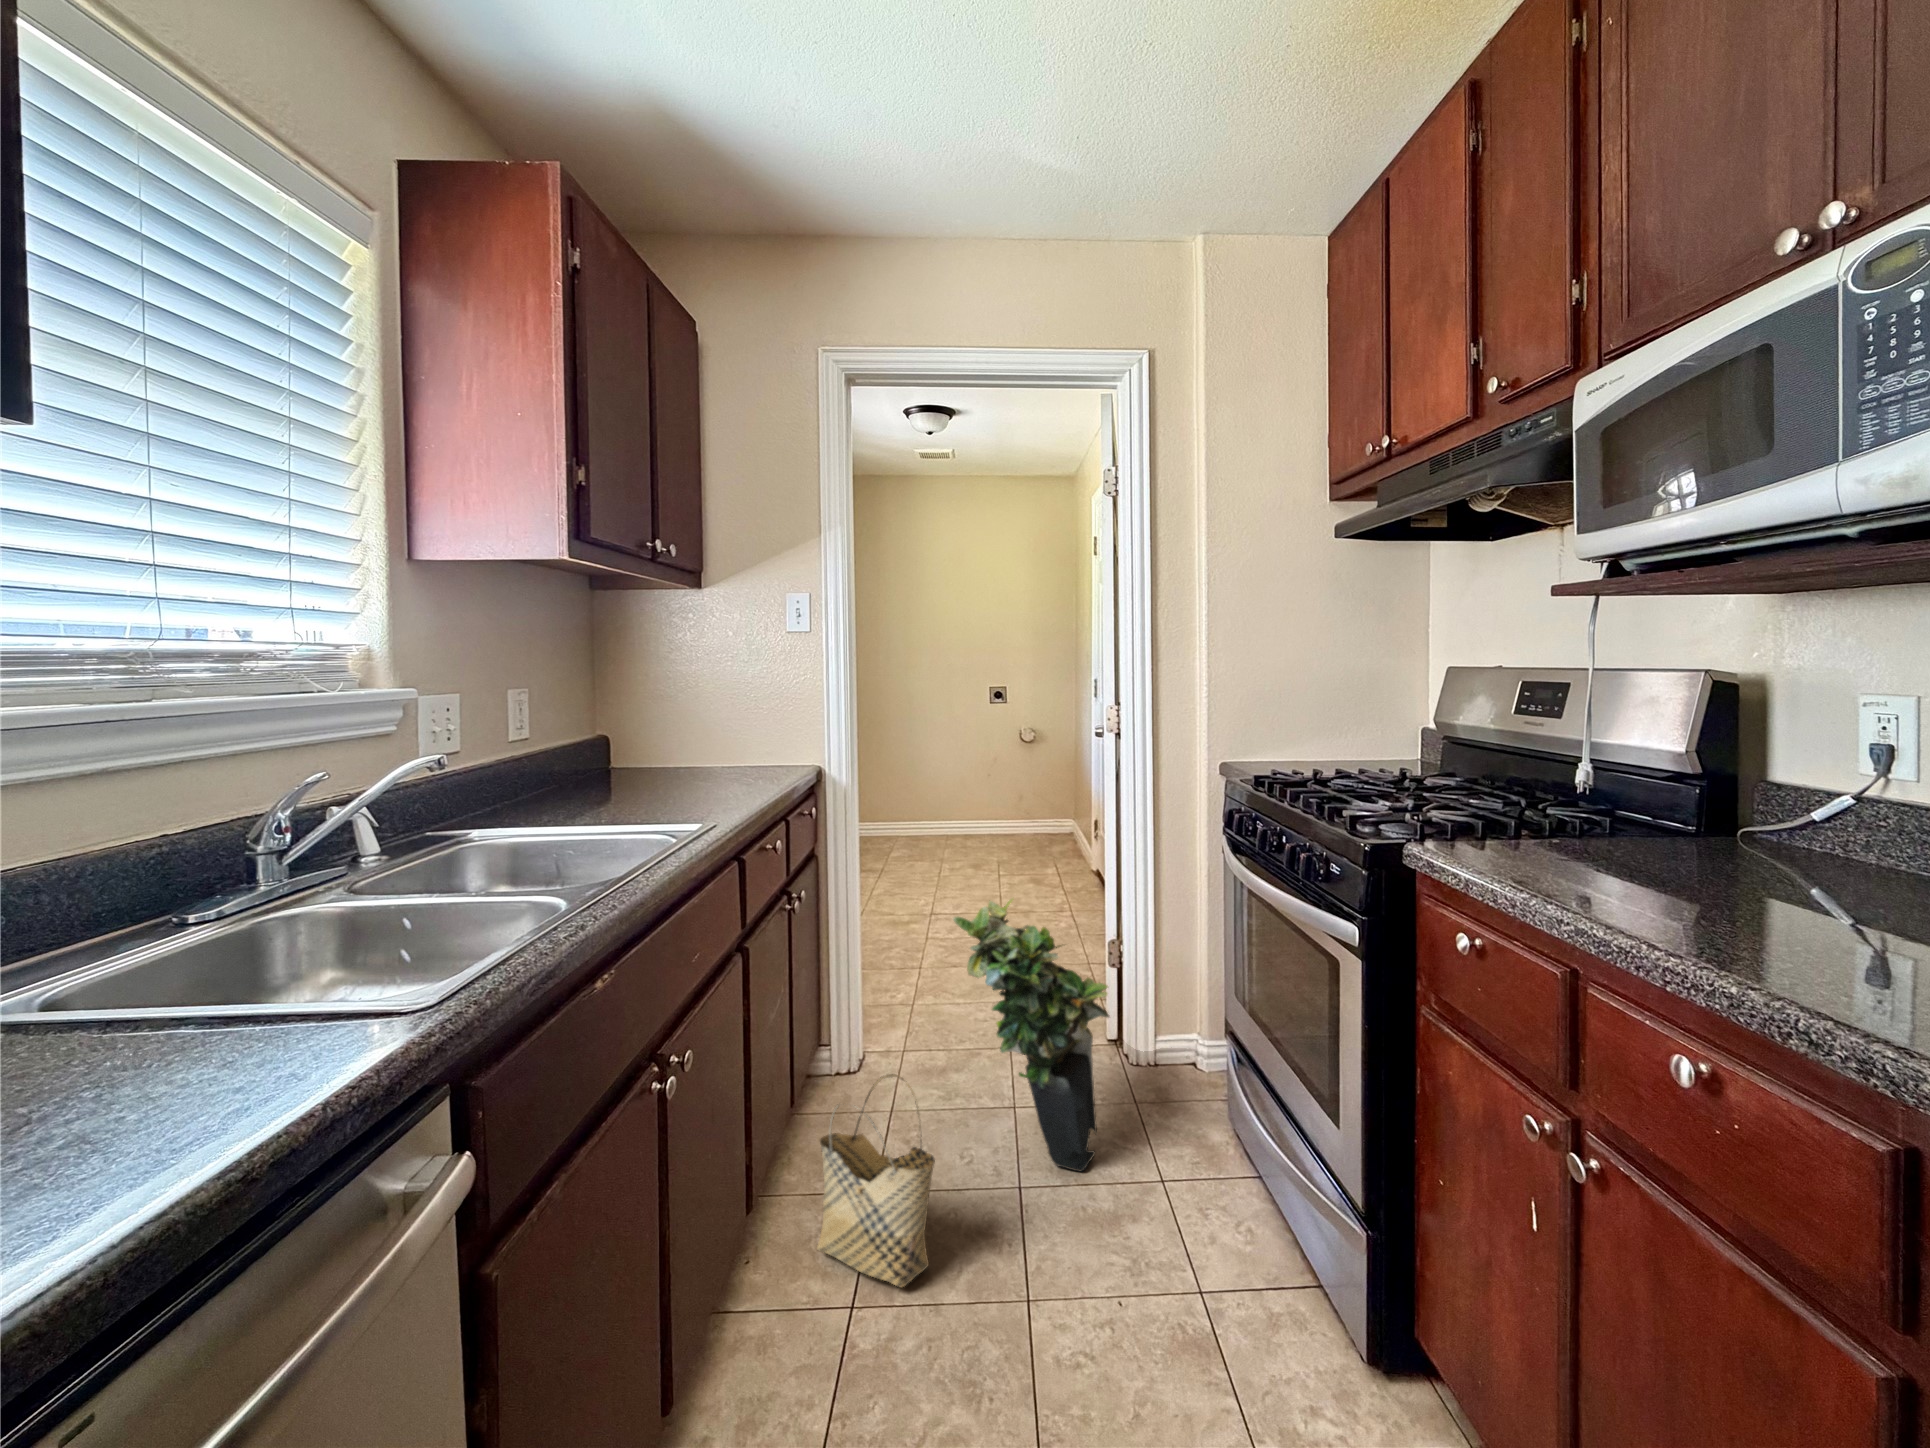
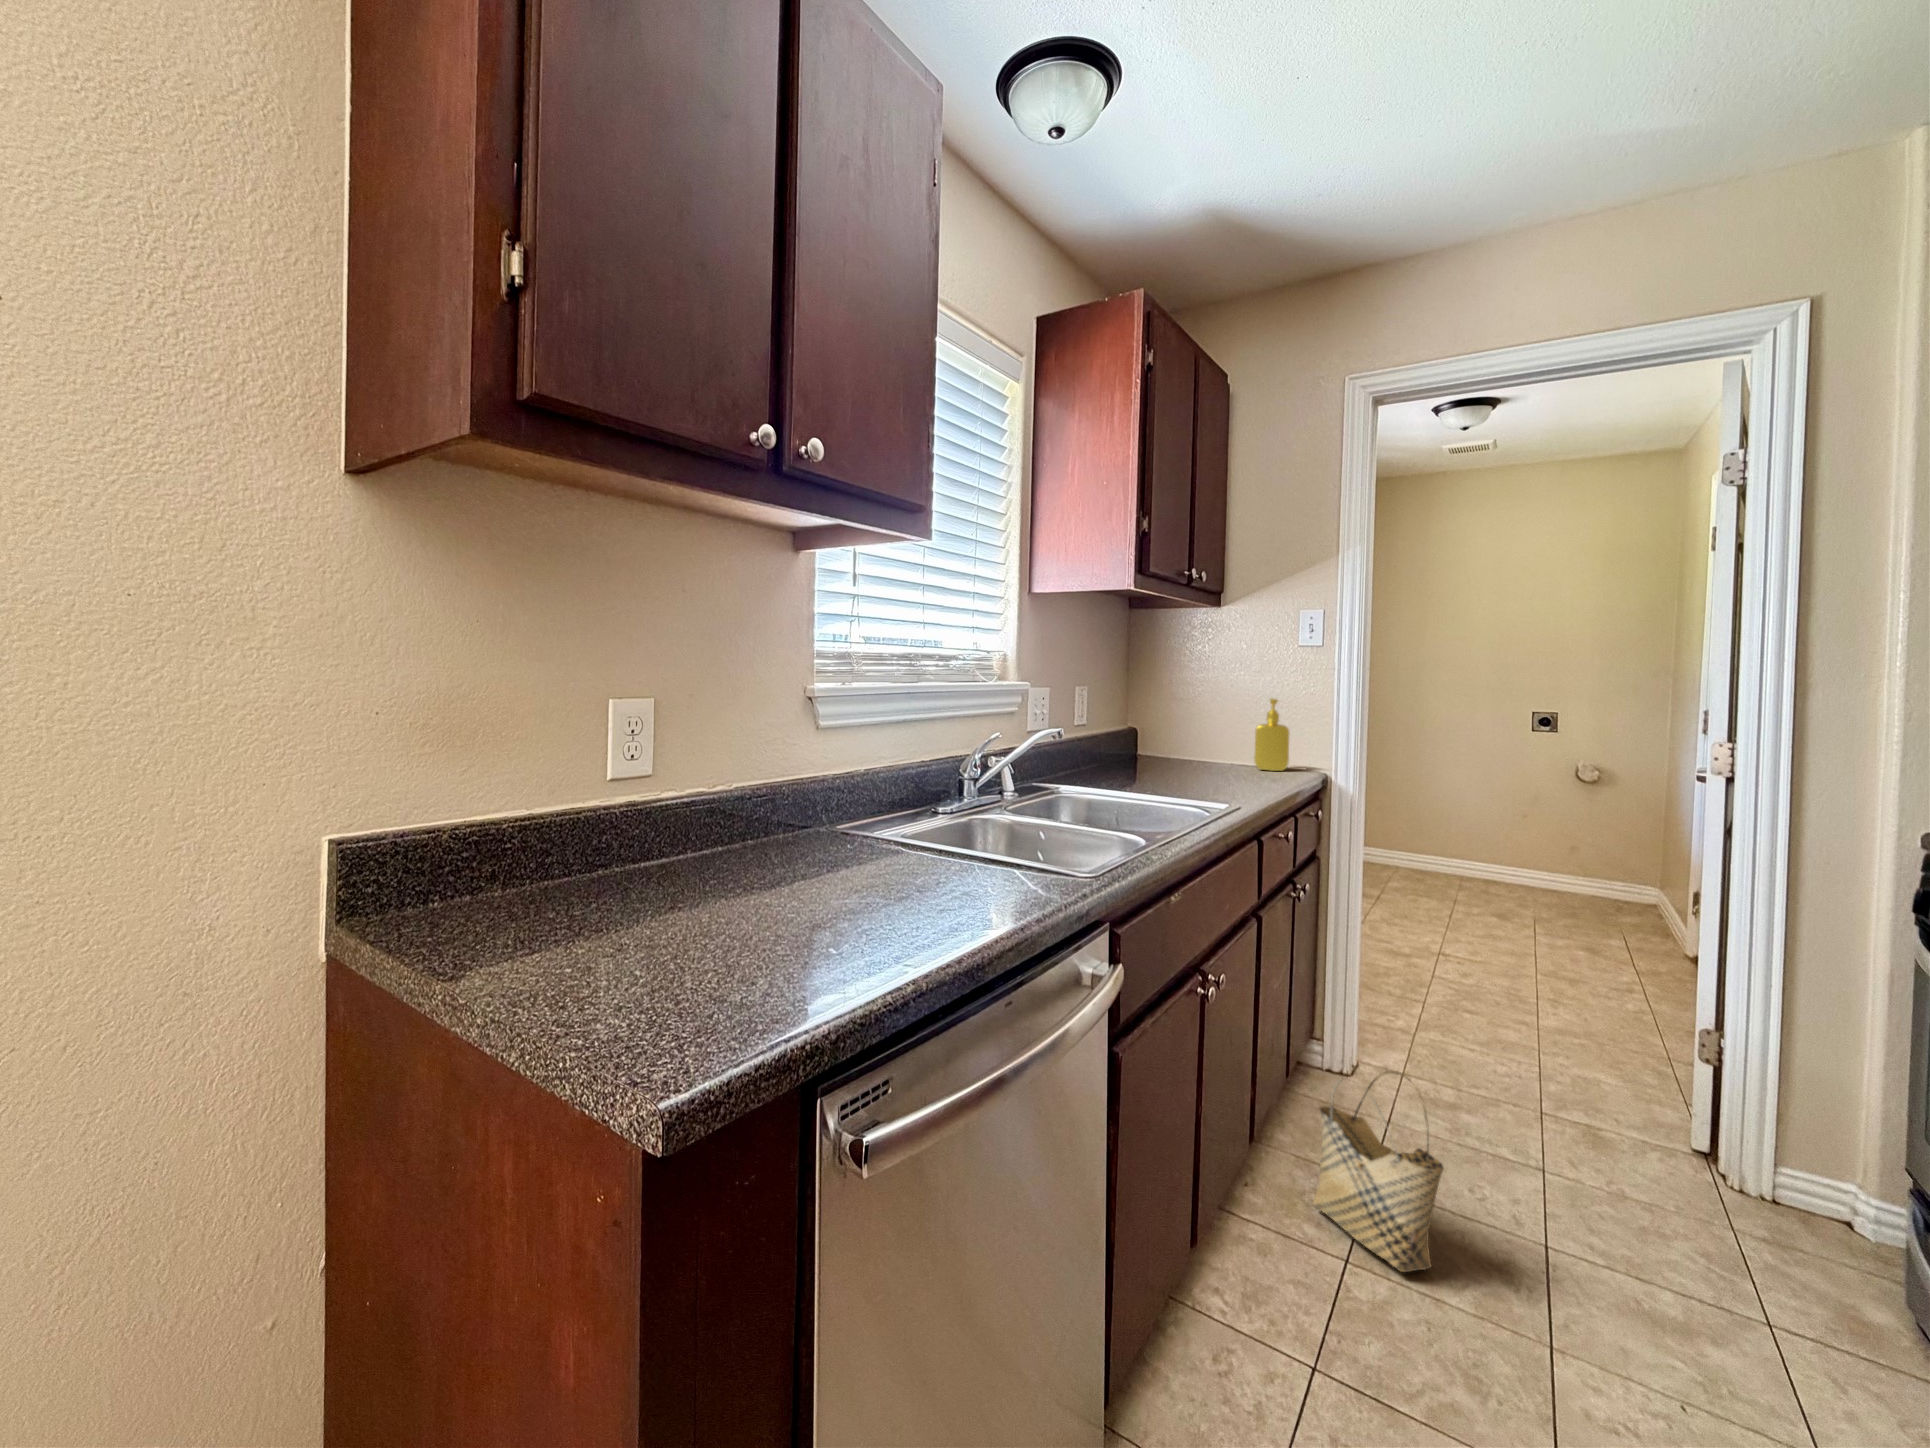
soap dispenser: none [744,690,781,770] -> present [1254,699,1289,771]
potted plant: present [953,899,1109,1172] -> none [1474,936,1694,1267]

